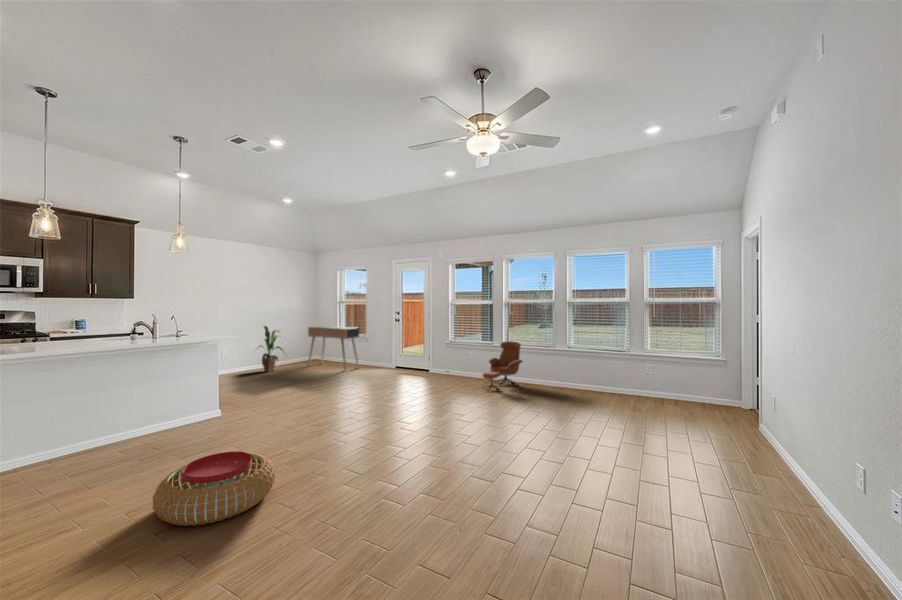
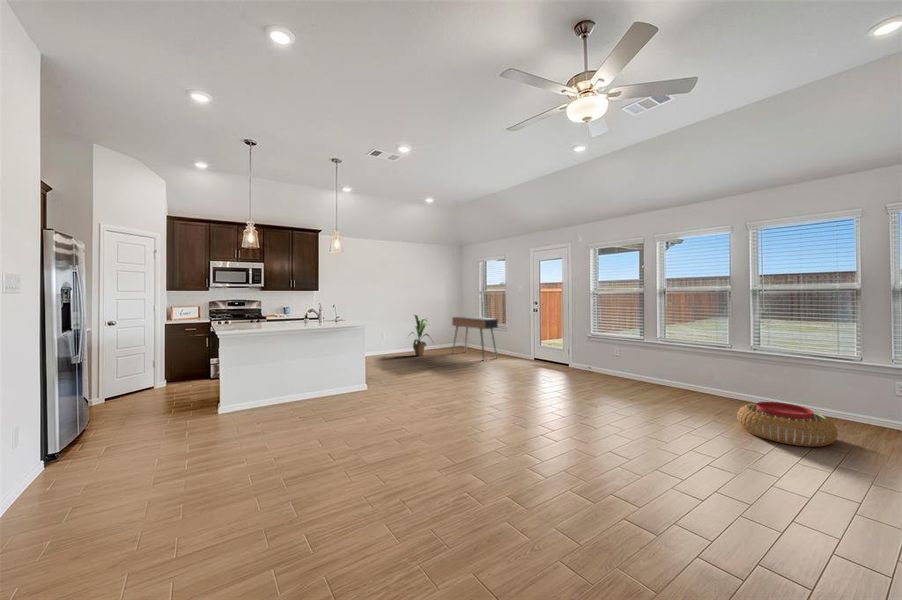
lounge chair: present [482,341,522,389] -> none [623,339,680,397]
pouf: present [153,452,275,526] -> present [737,402,838,447]

